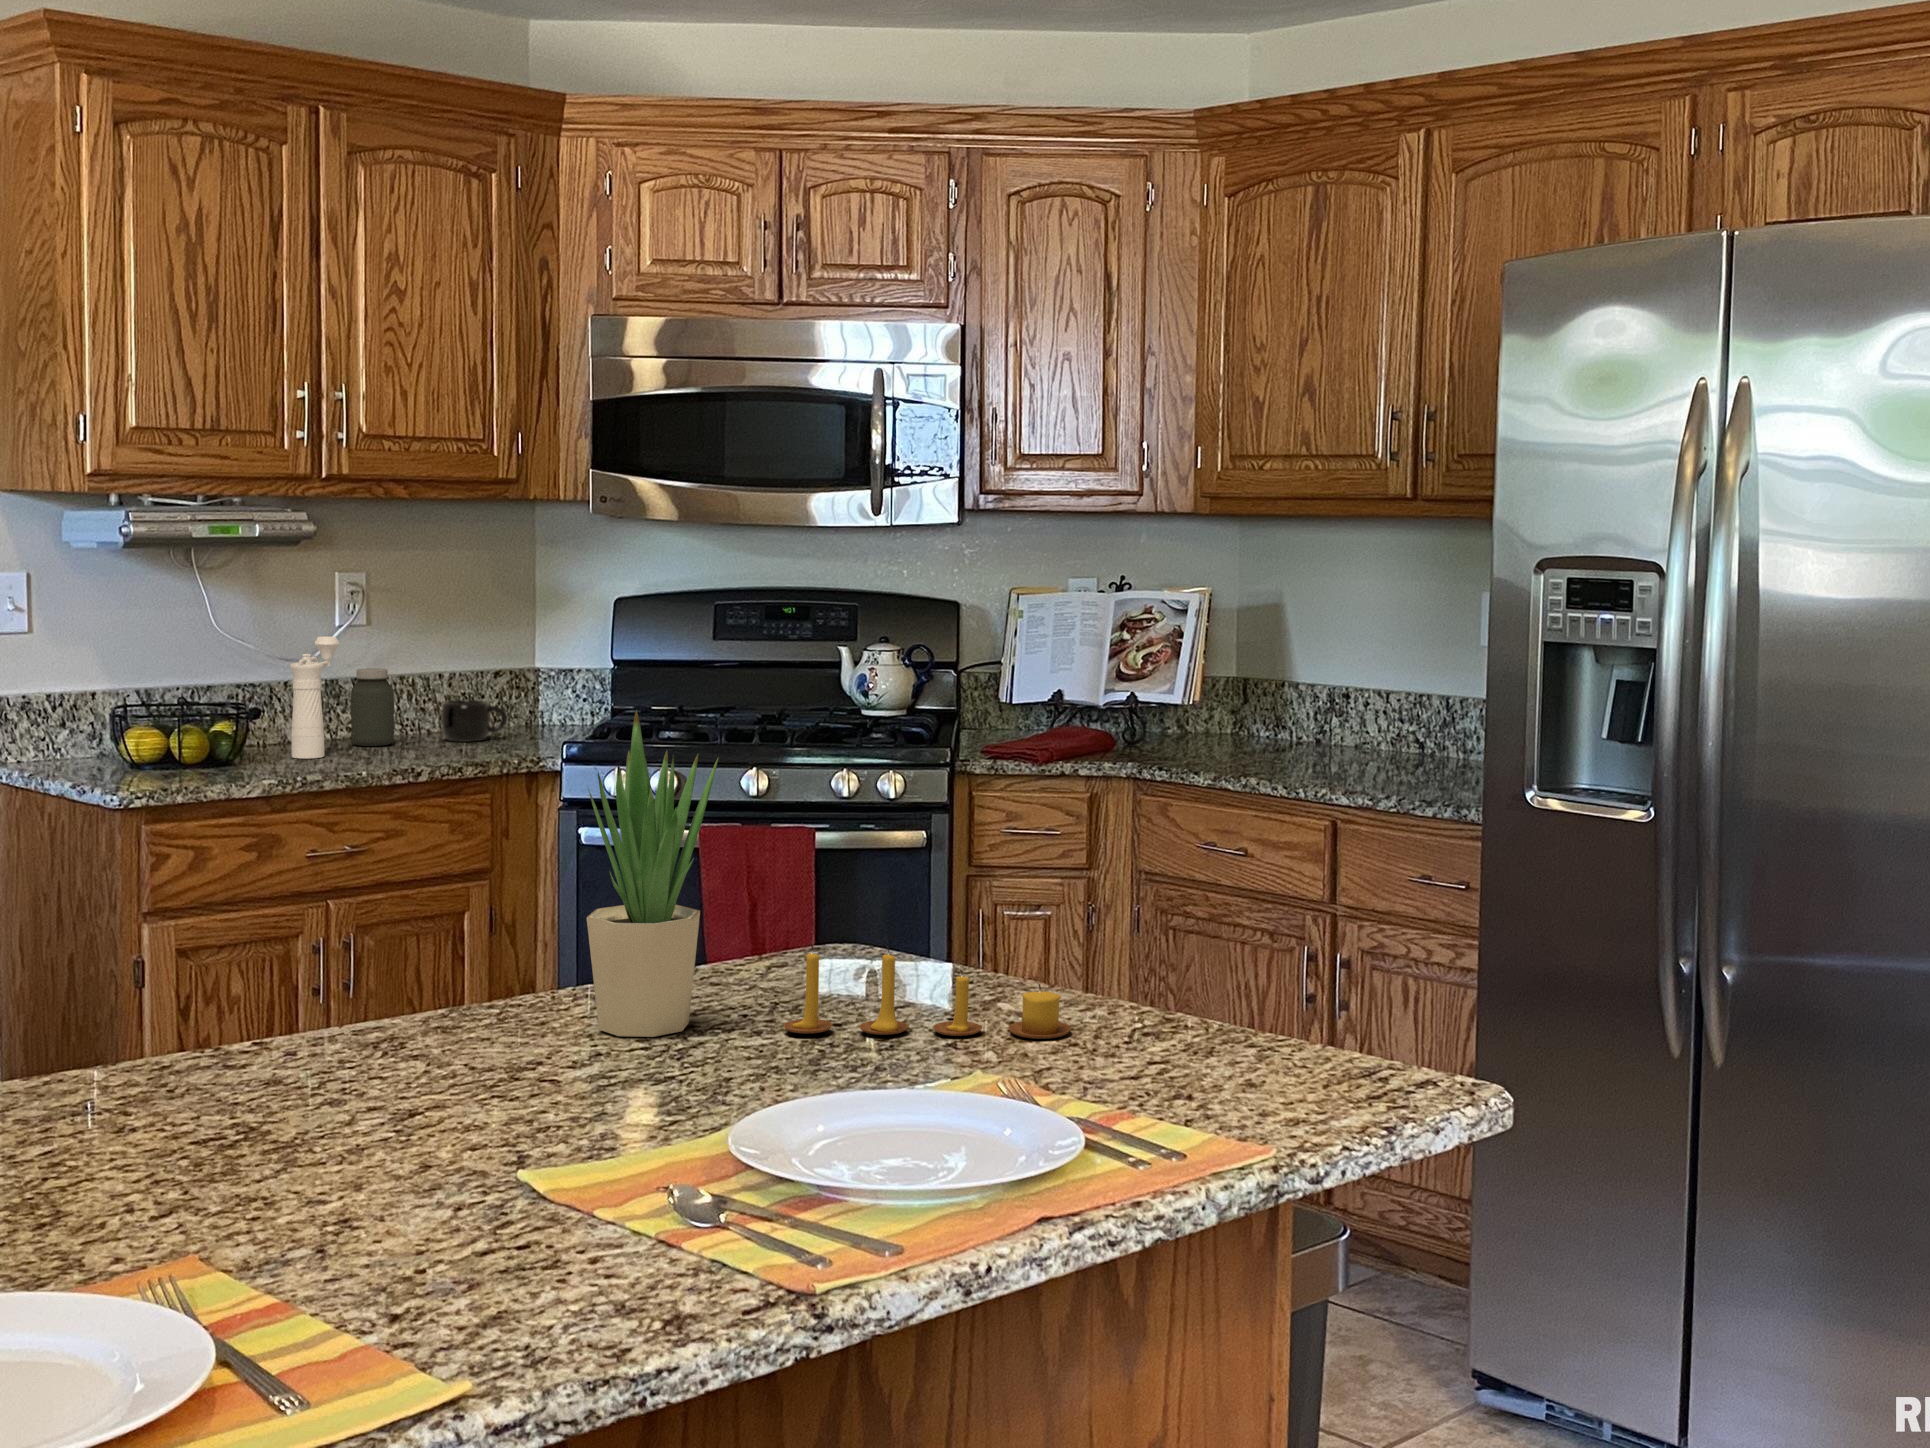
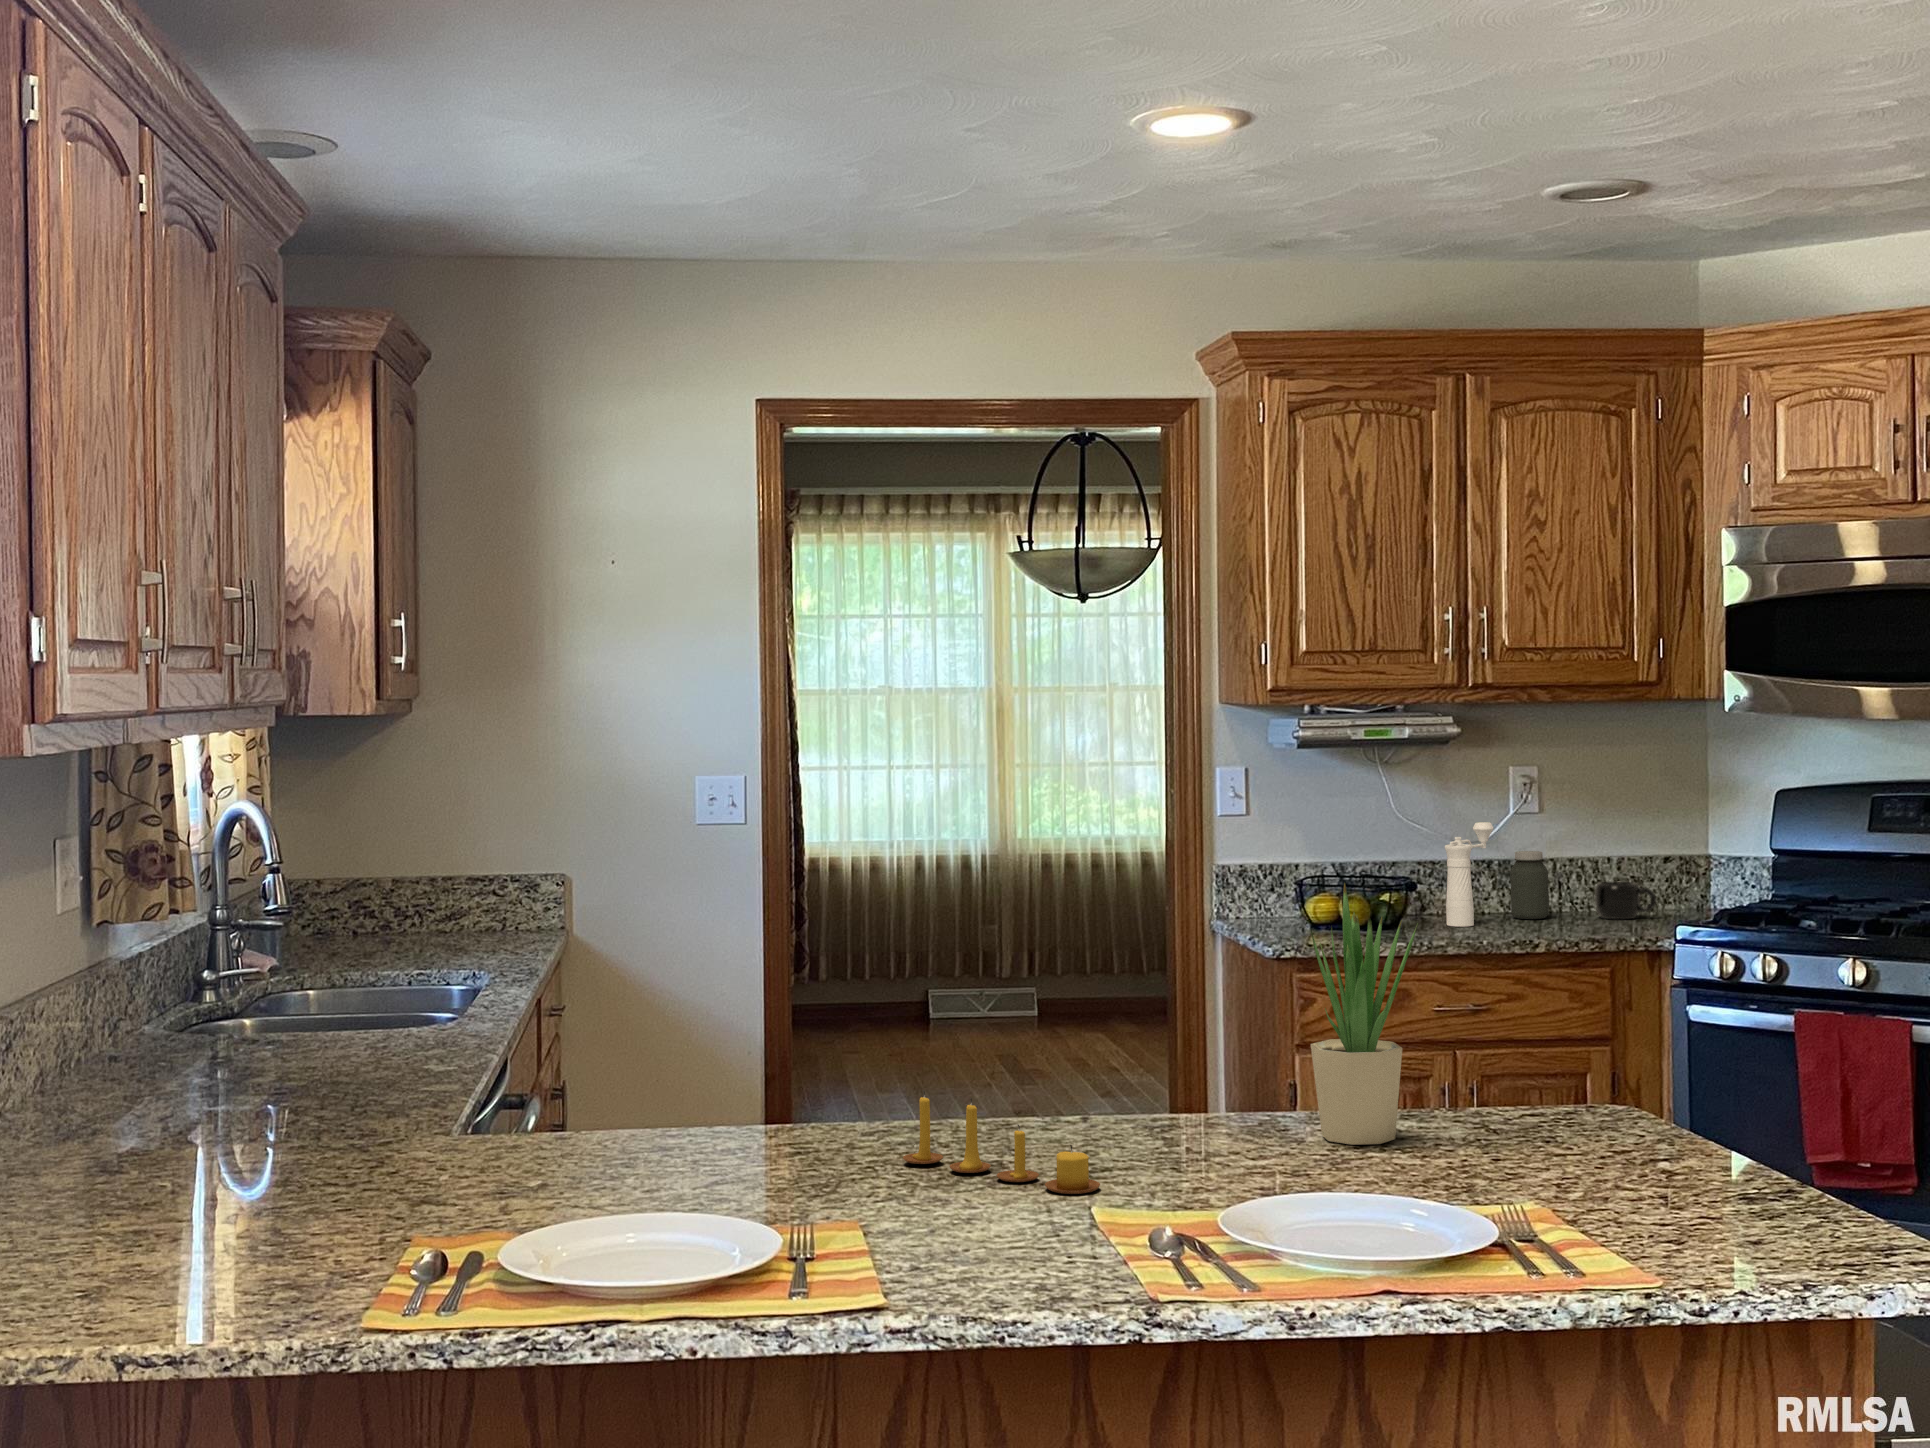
candle: present [783,945,1071,1039] -> present [903,1090,1100,1194]

